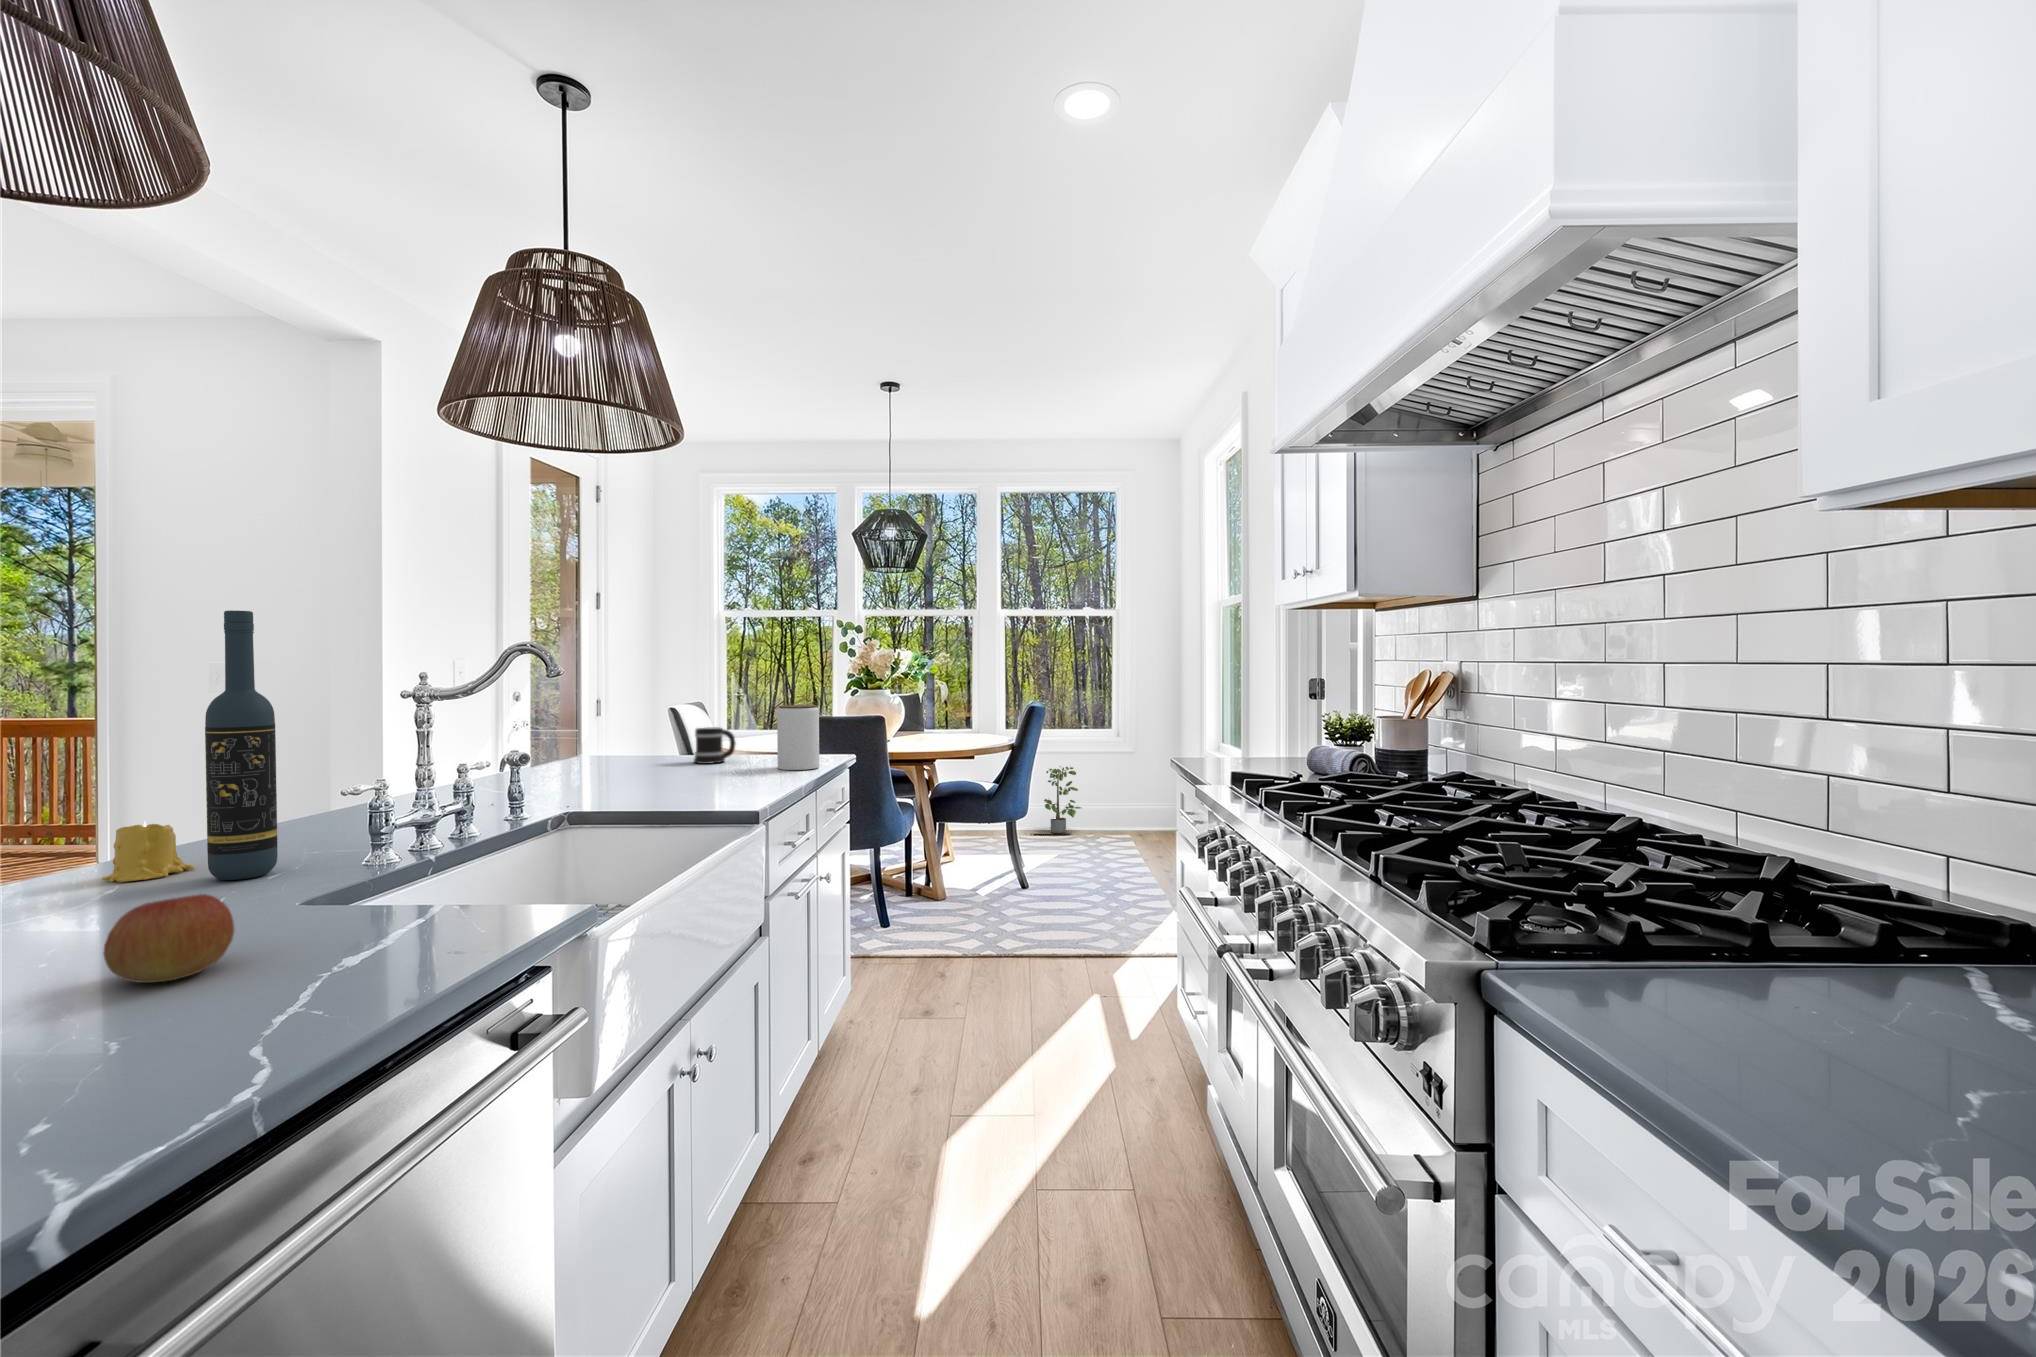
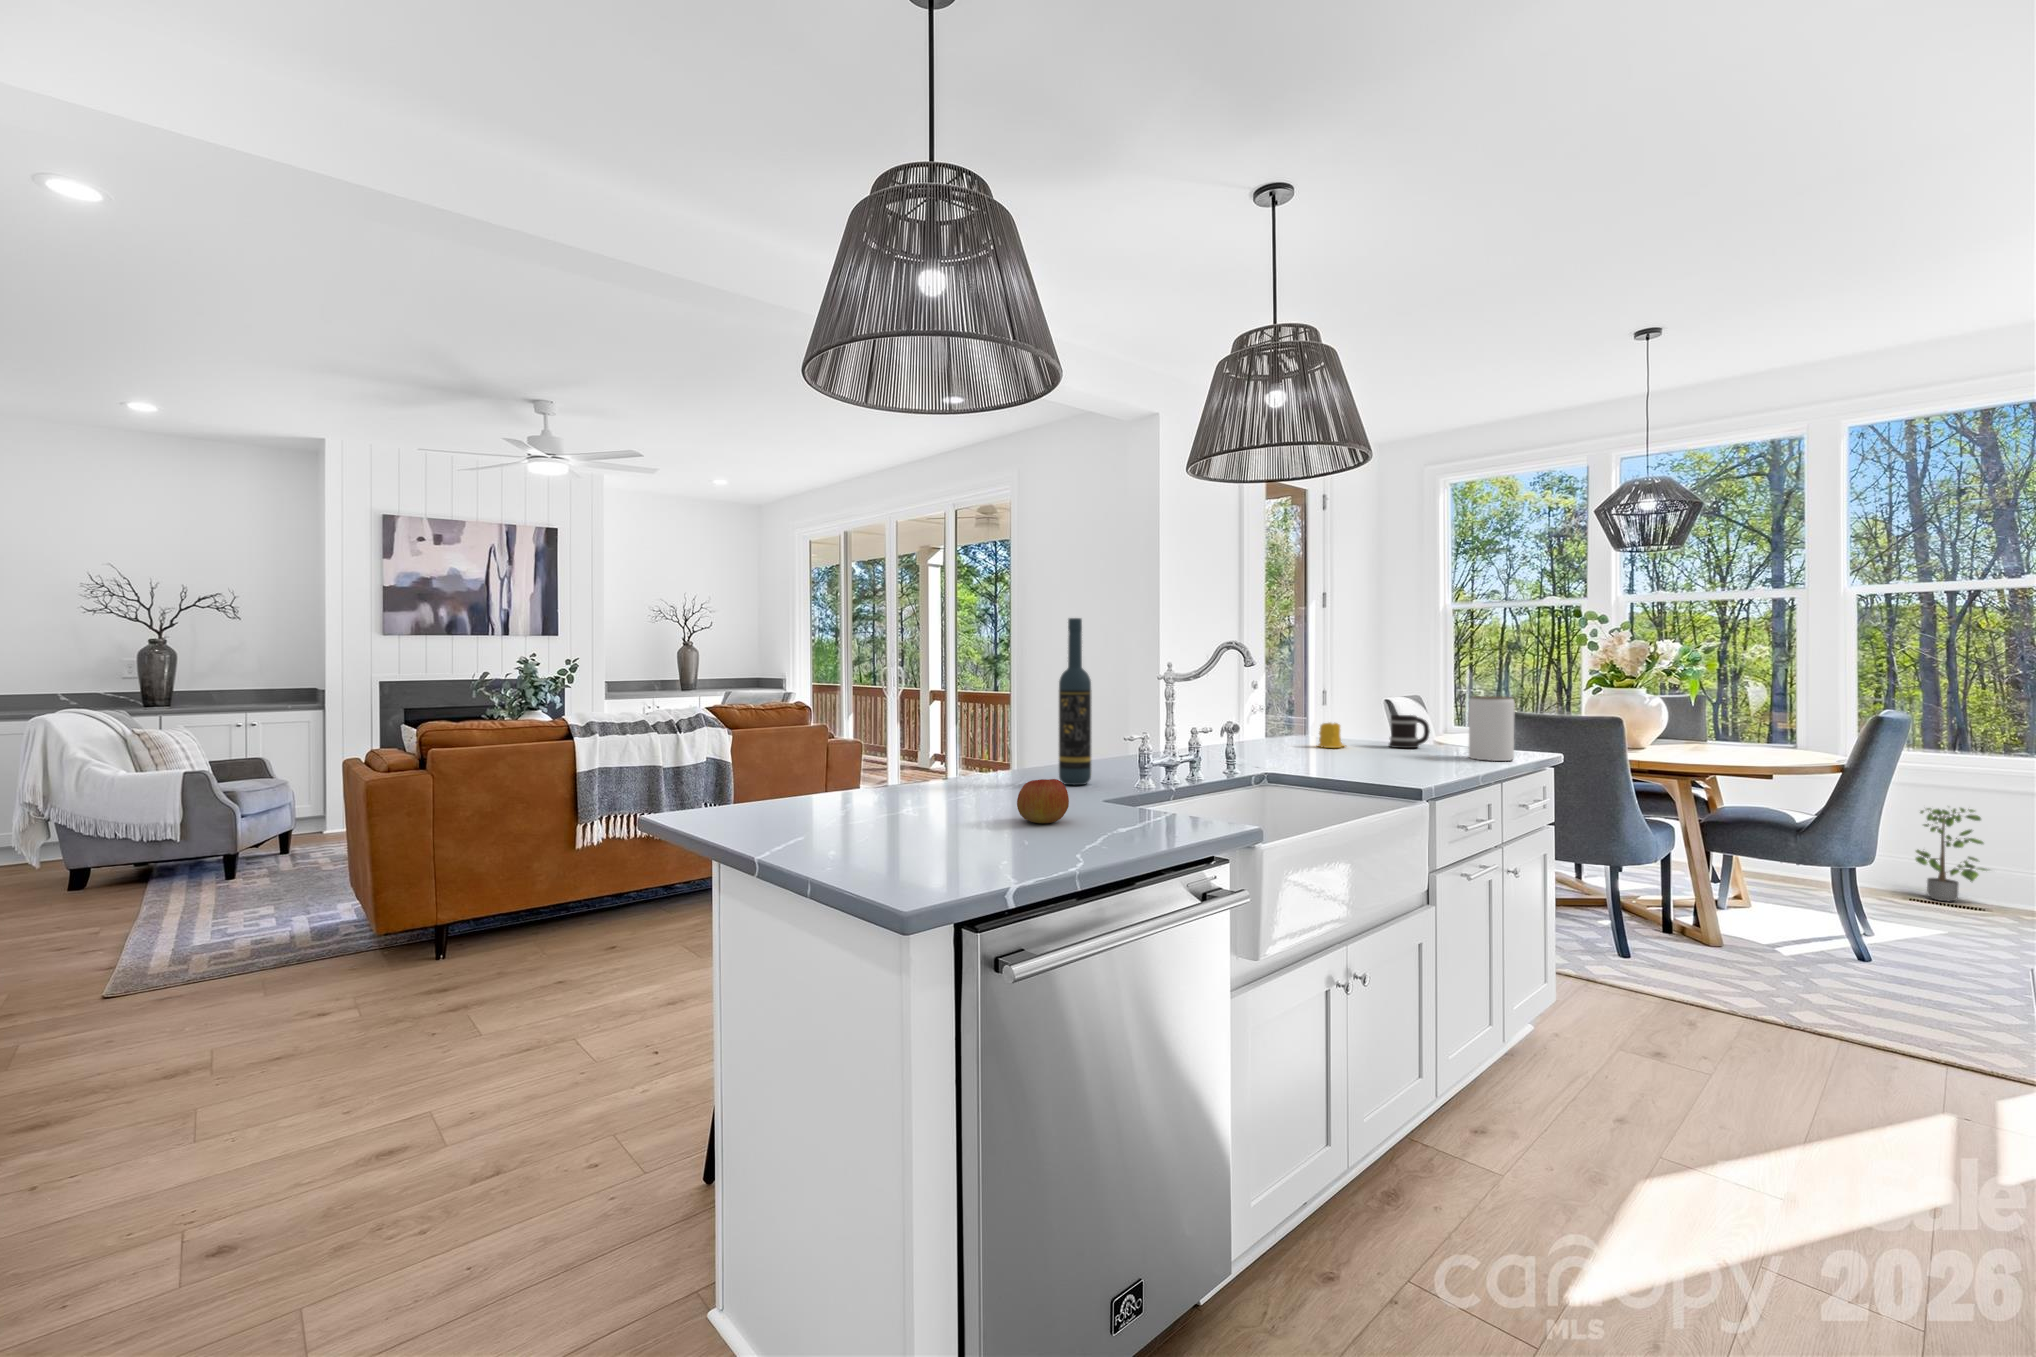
candle: present [102,821,194,882] -> present [1318,723,1345,748]

